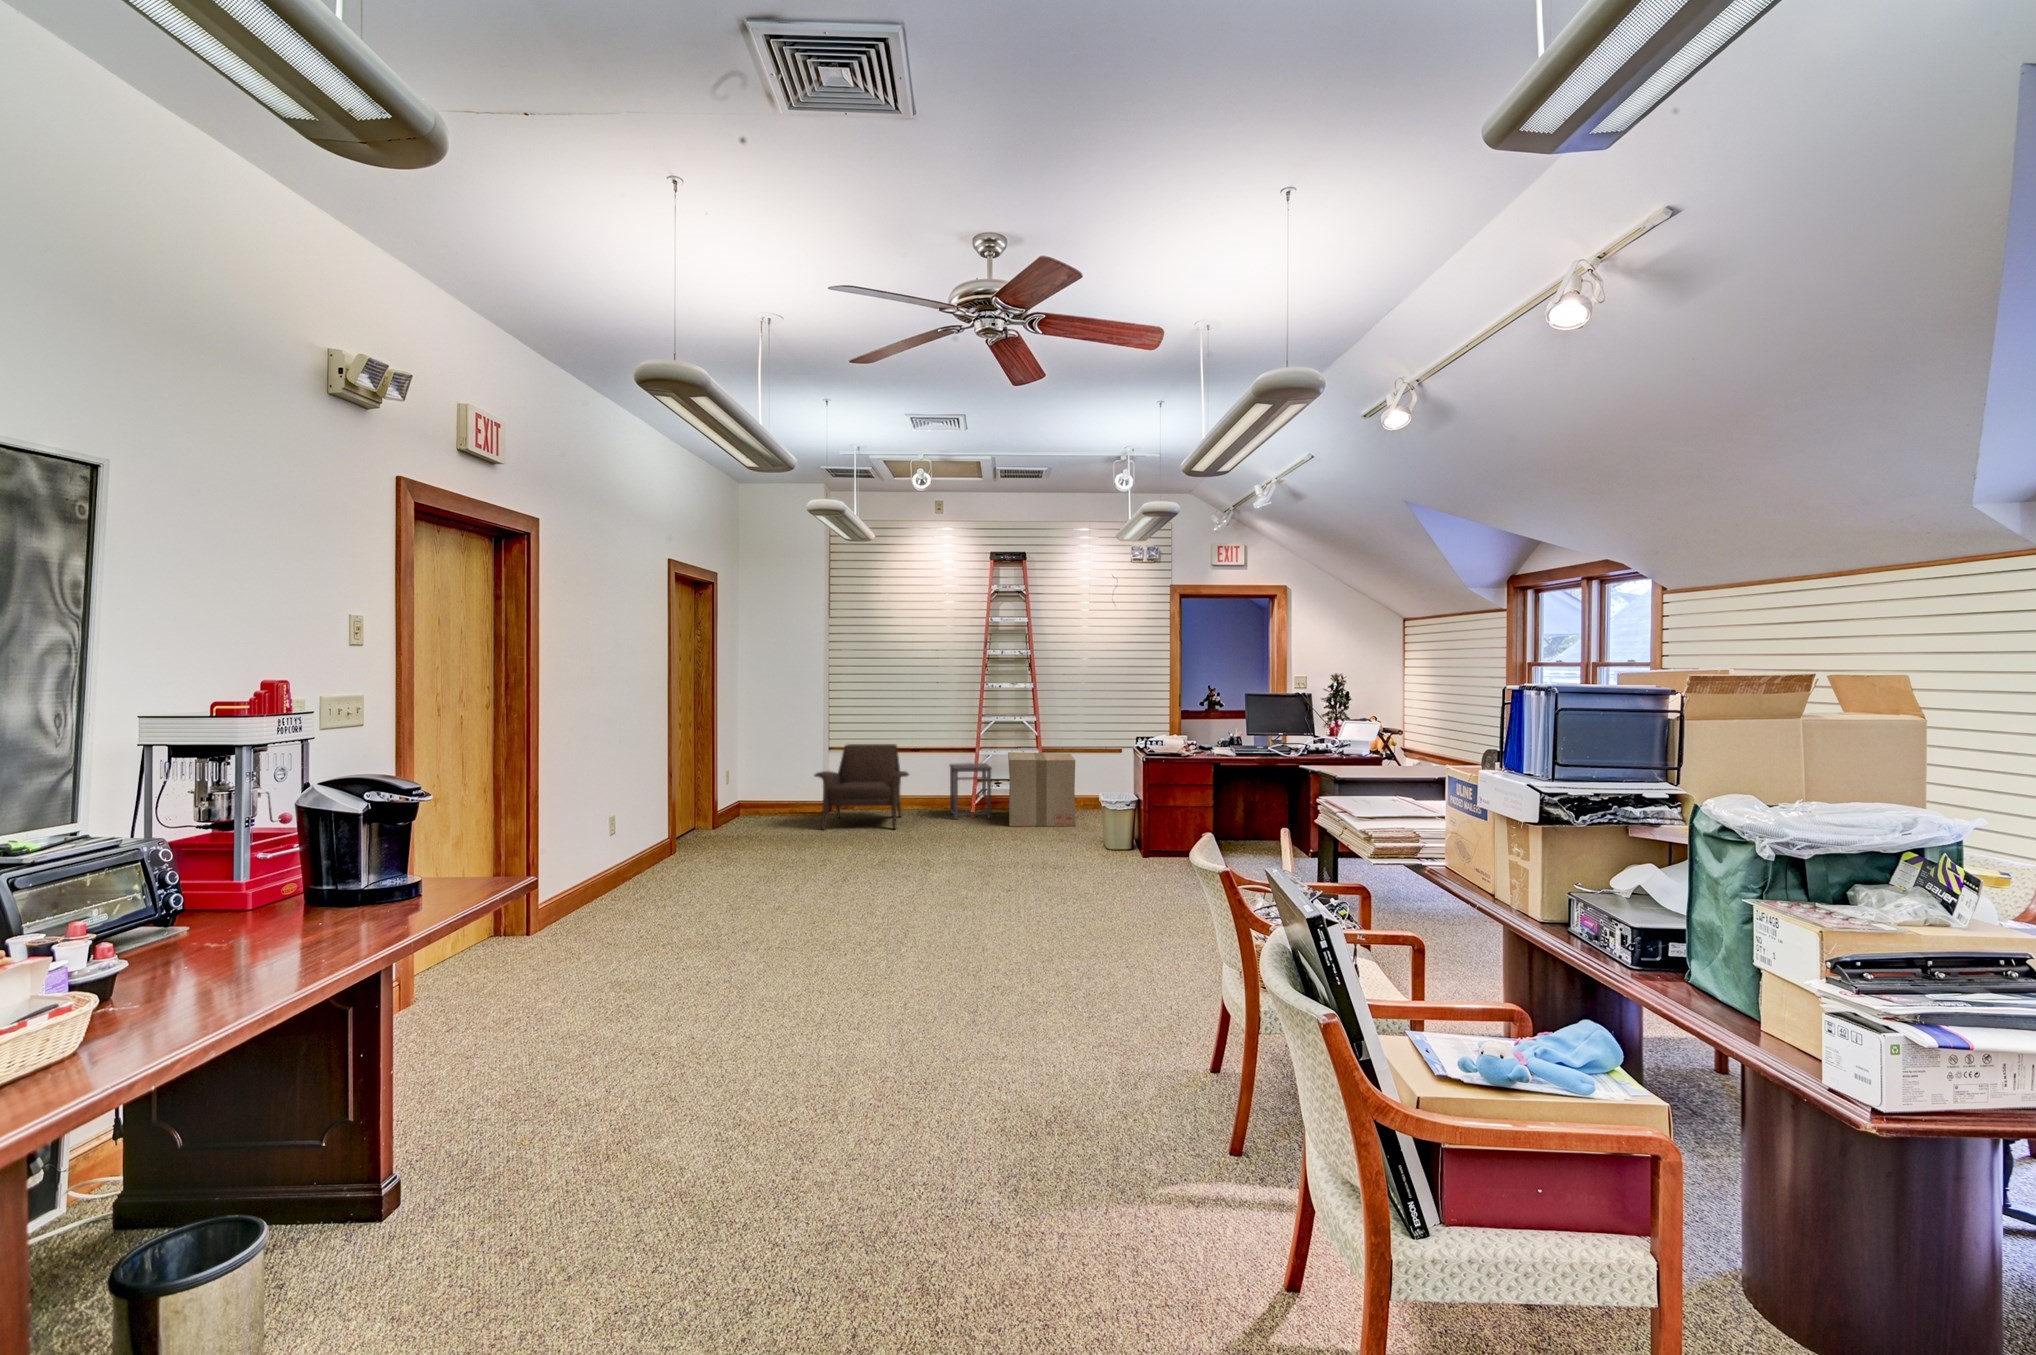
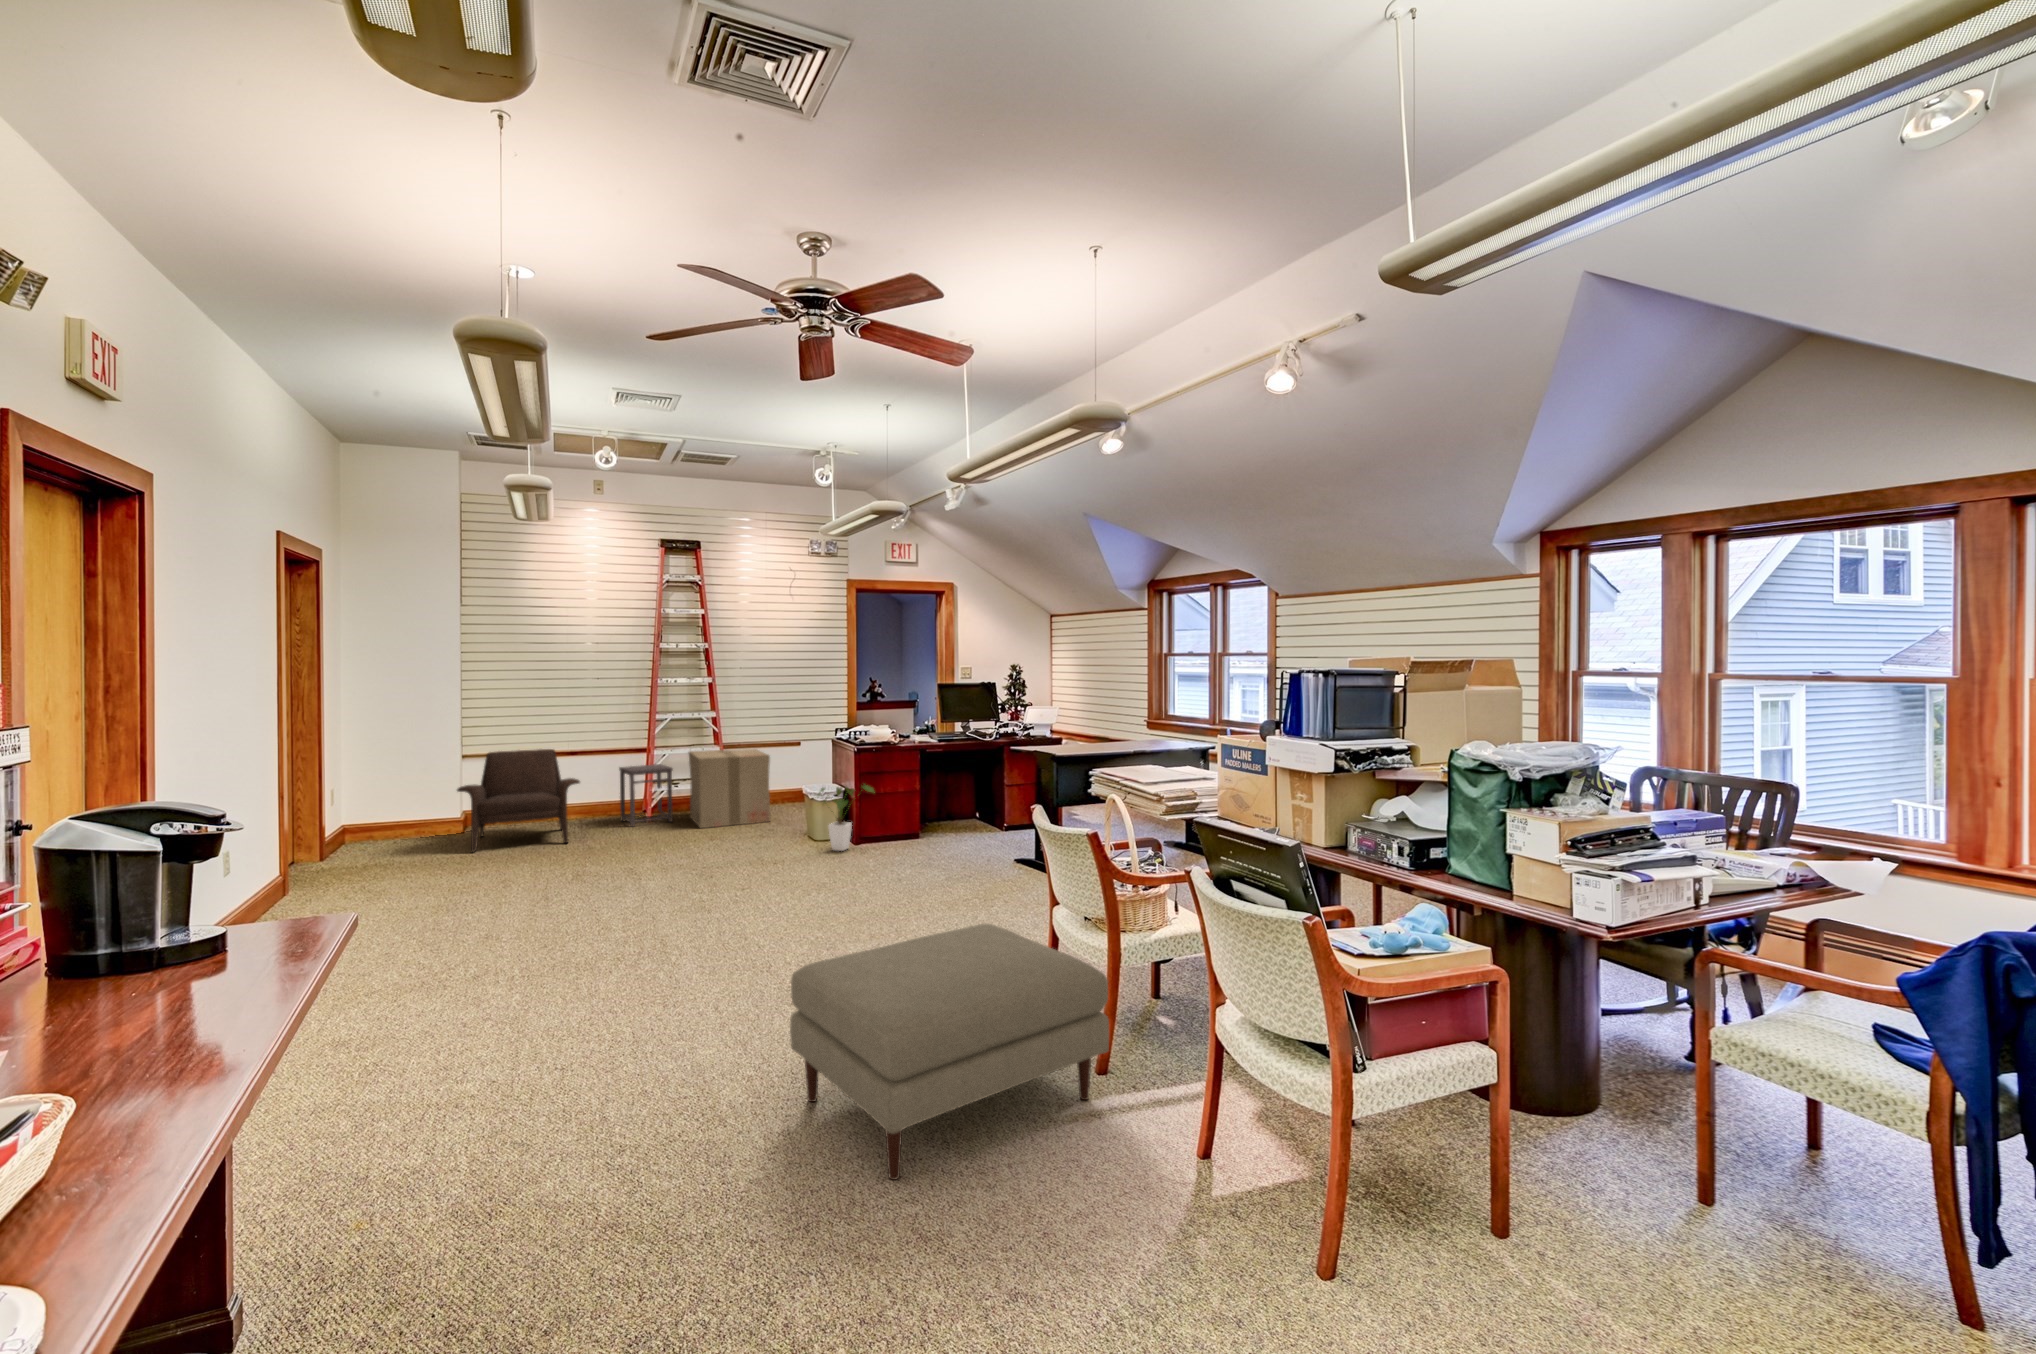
house plant: none [1095,794,1157,862] -> present [820,784,874,851]
ottoman: none [896,955,1200,1202] -> present [790,924,1109,1180]

